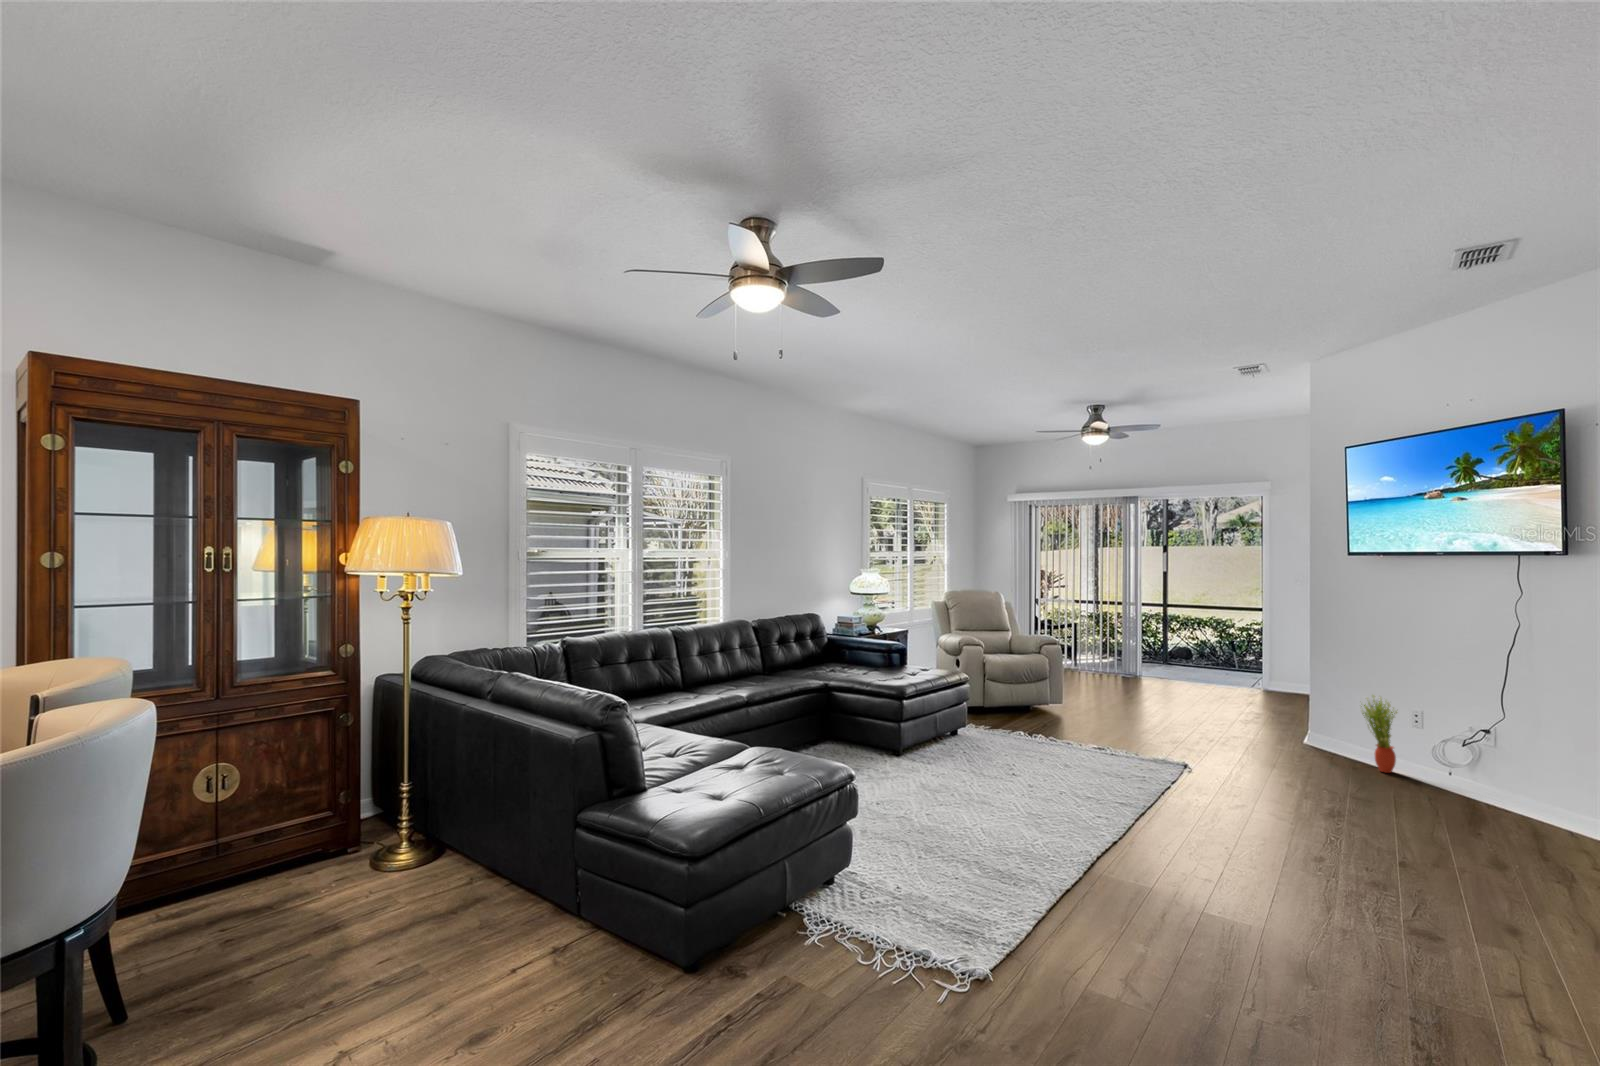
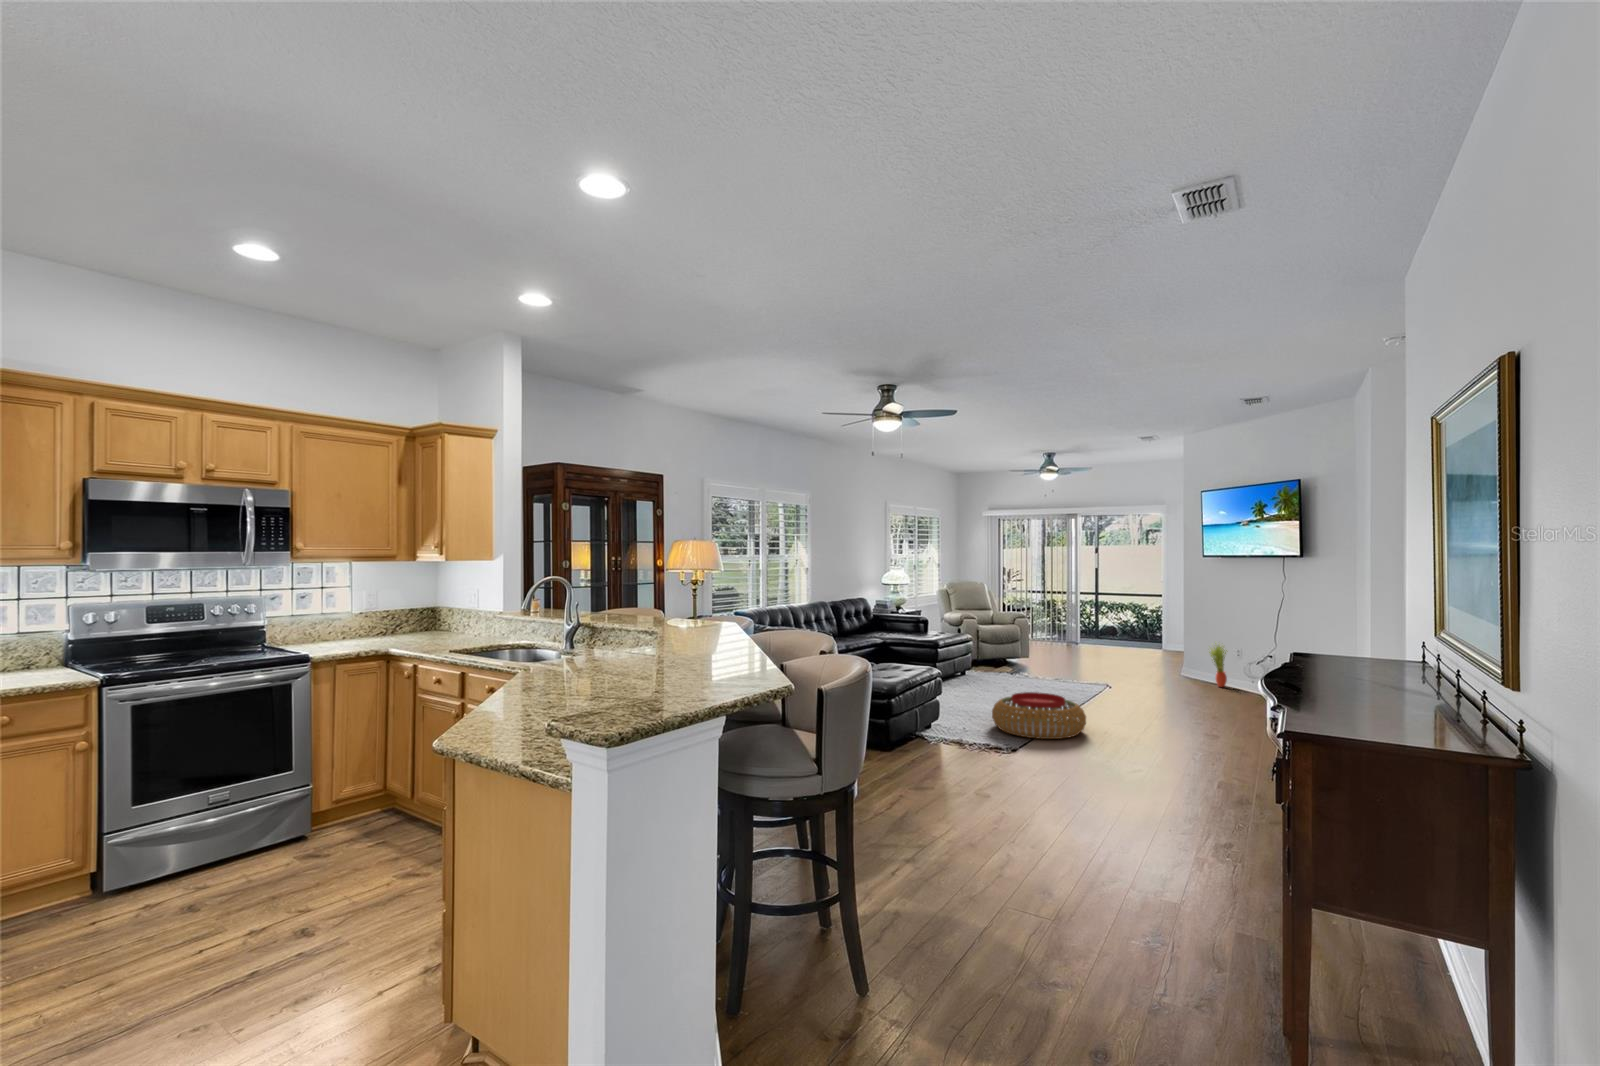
pouf: none [957,811,1148,936] -> present [992,692,1086,739]

